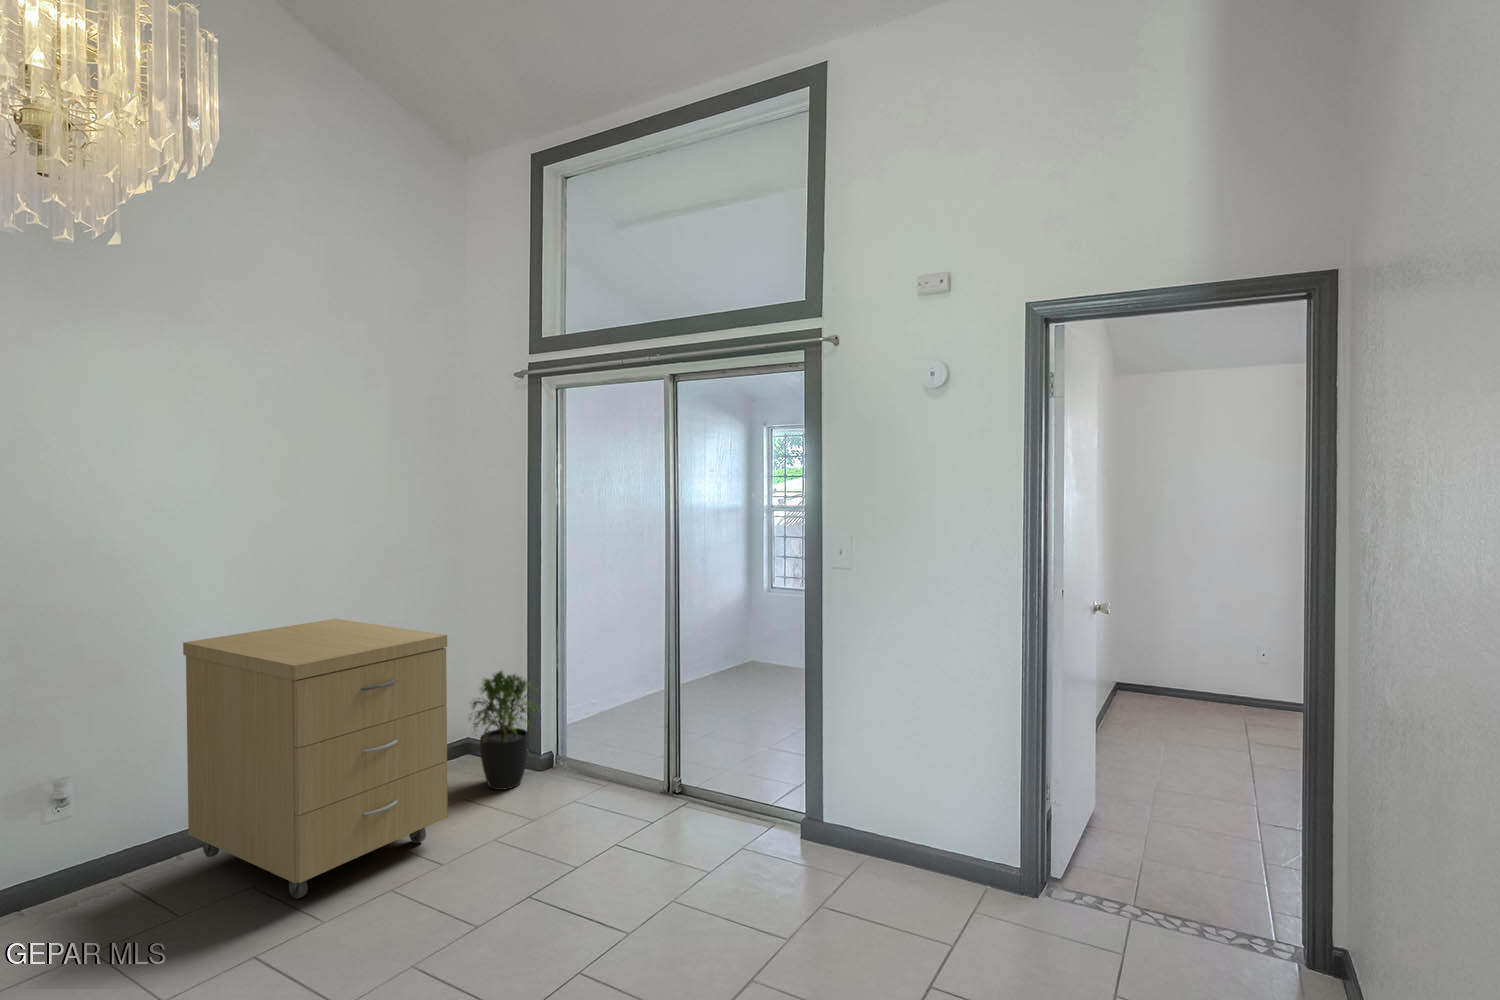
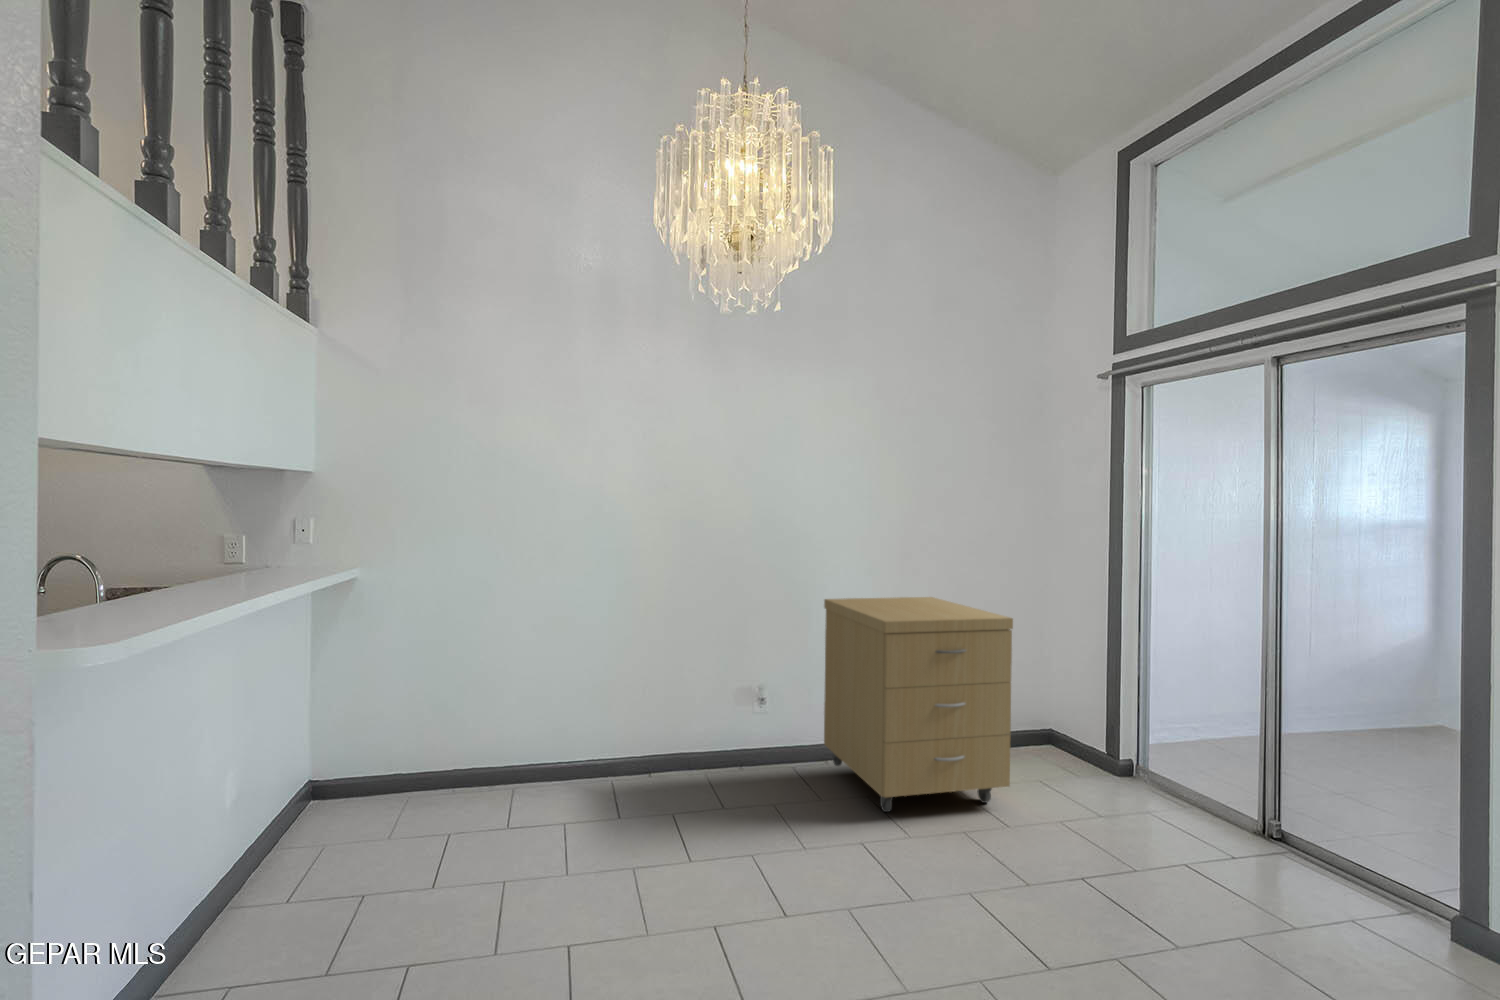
potted plant: present [470,671,536,790] -> none [1037,664,1120,784]

